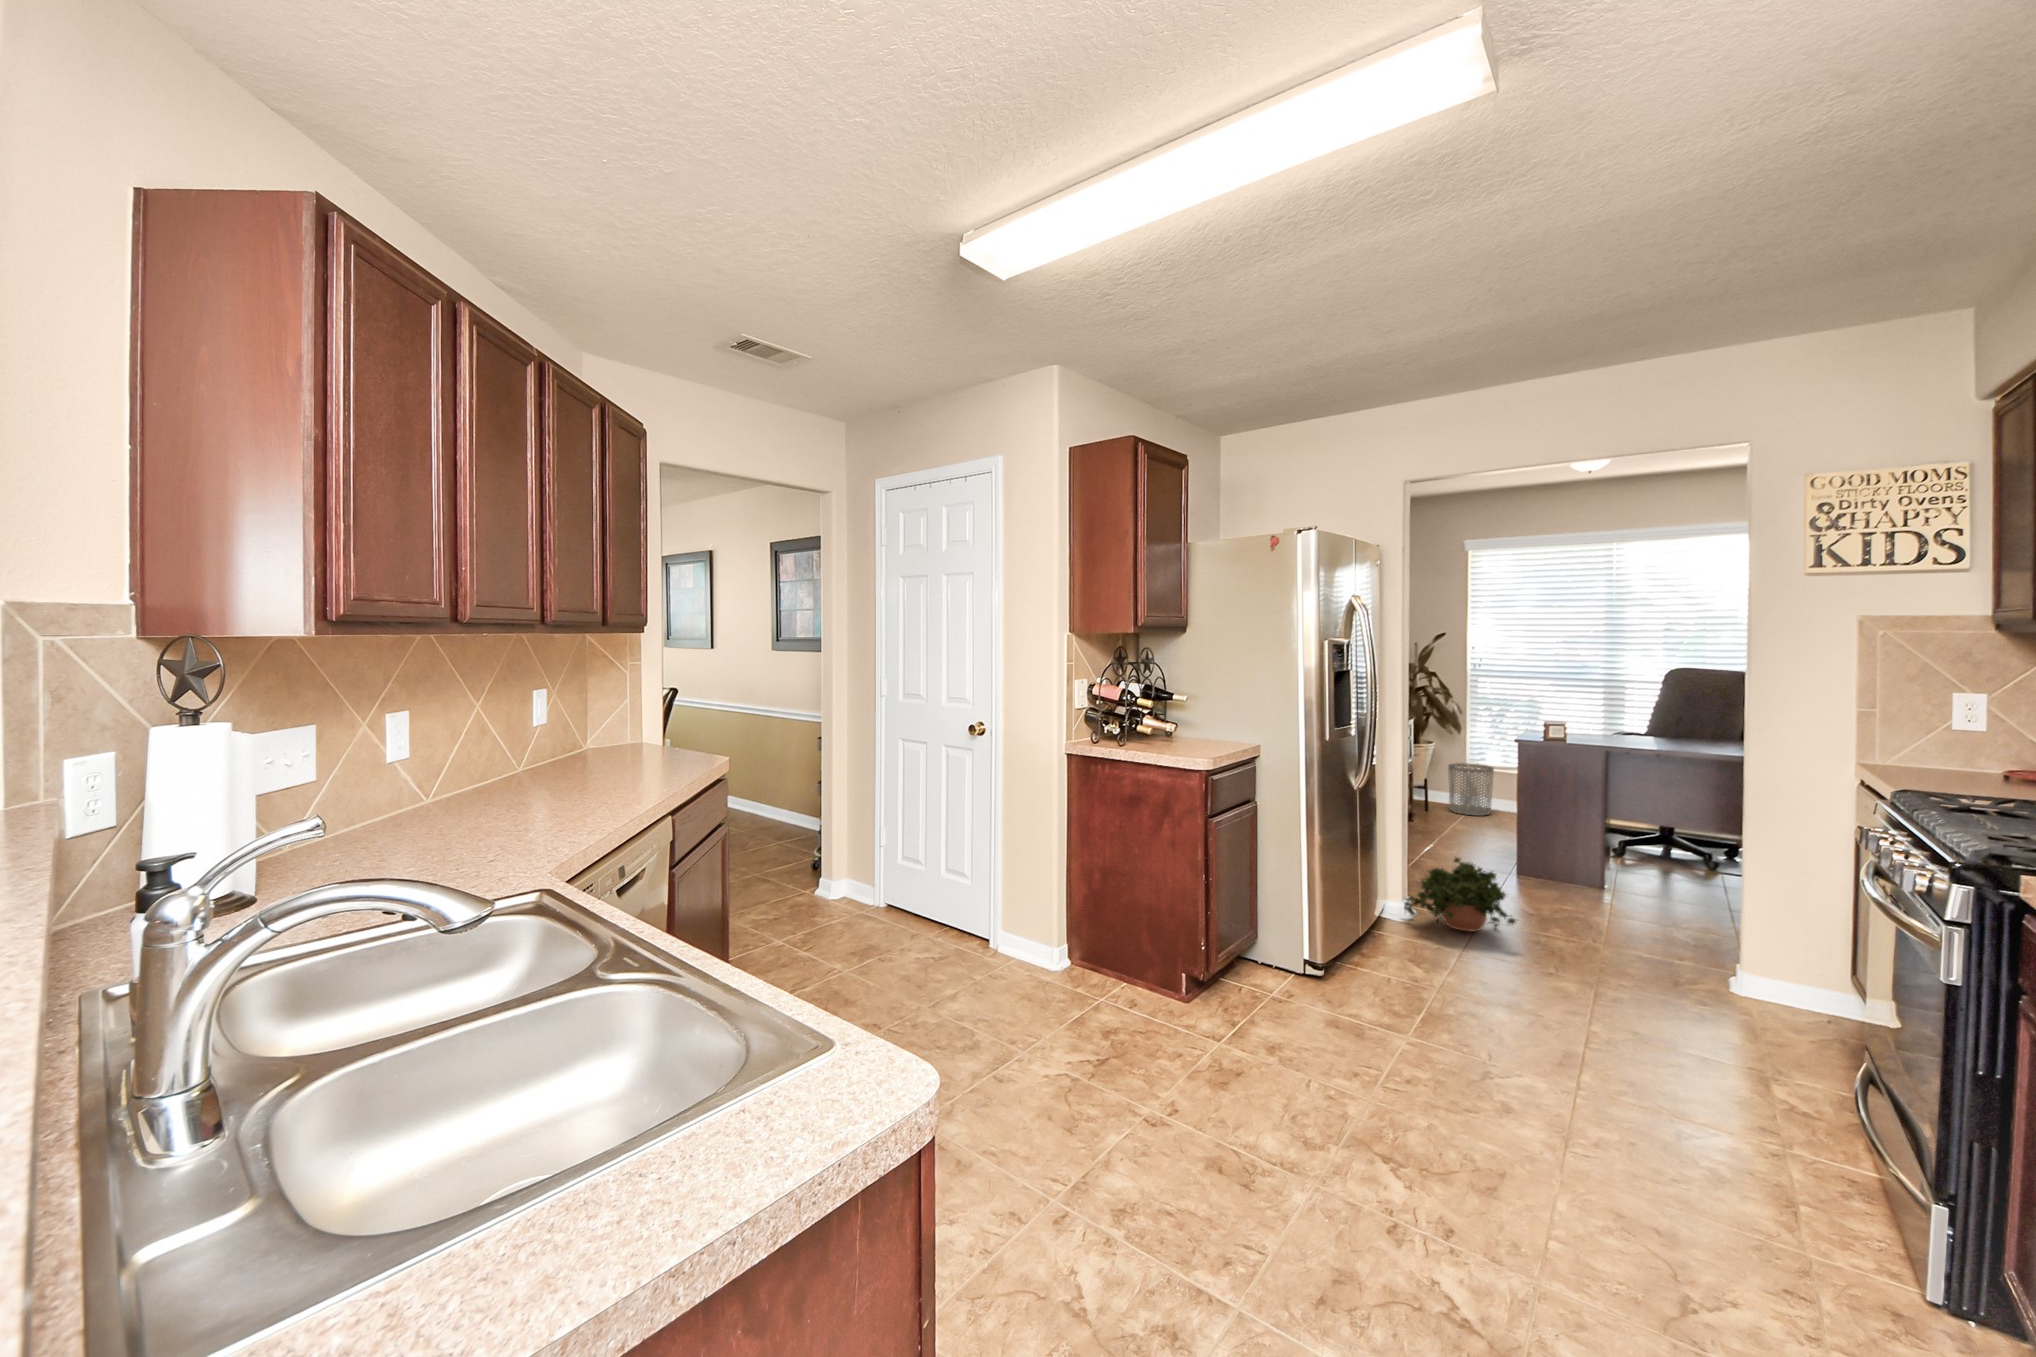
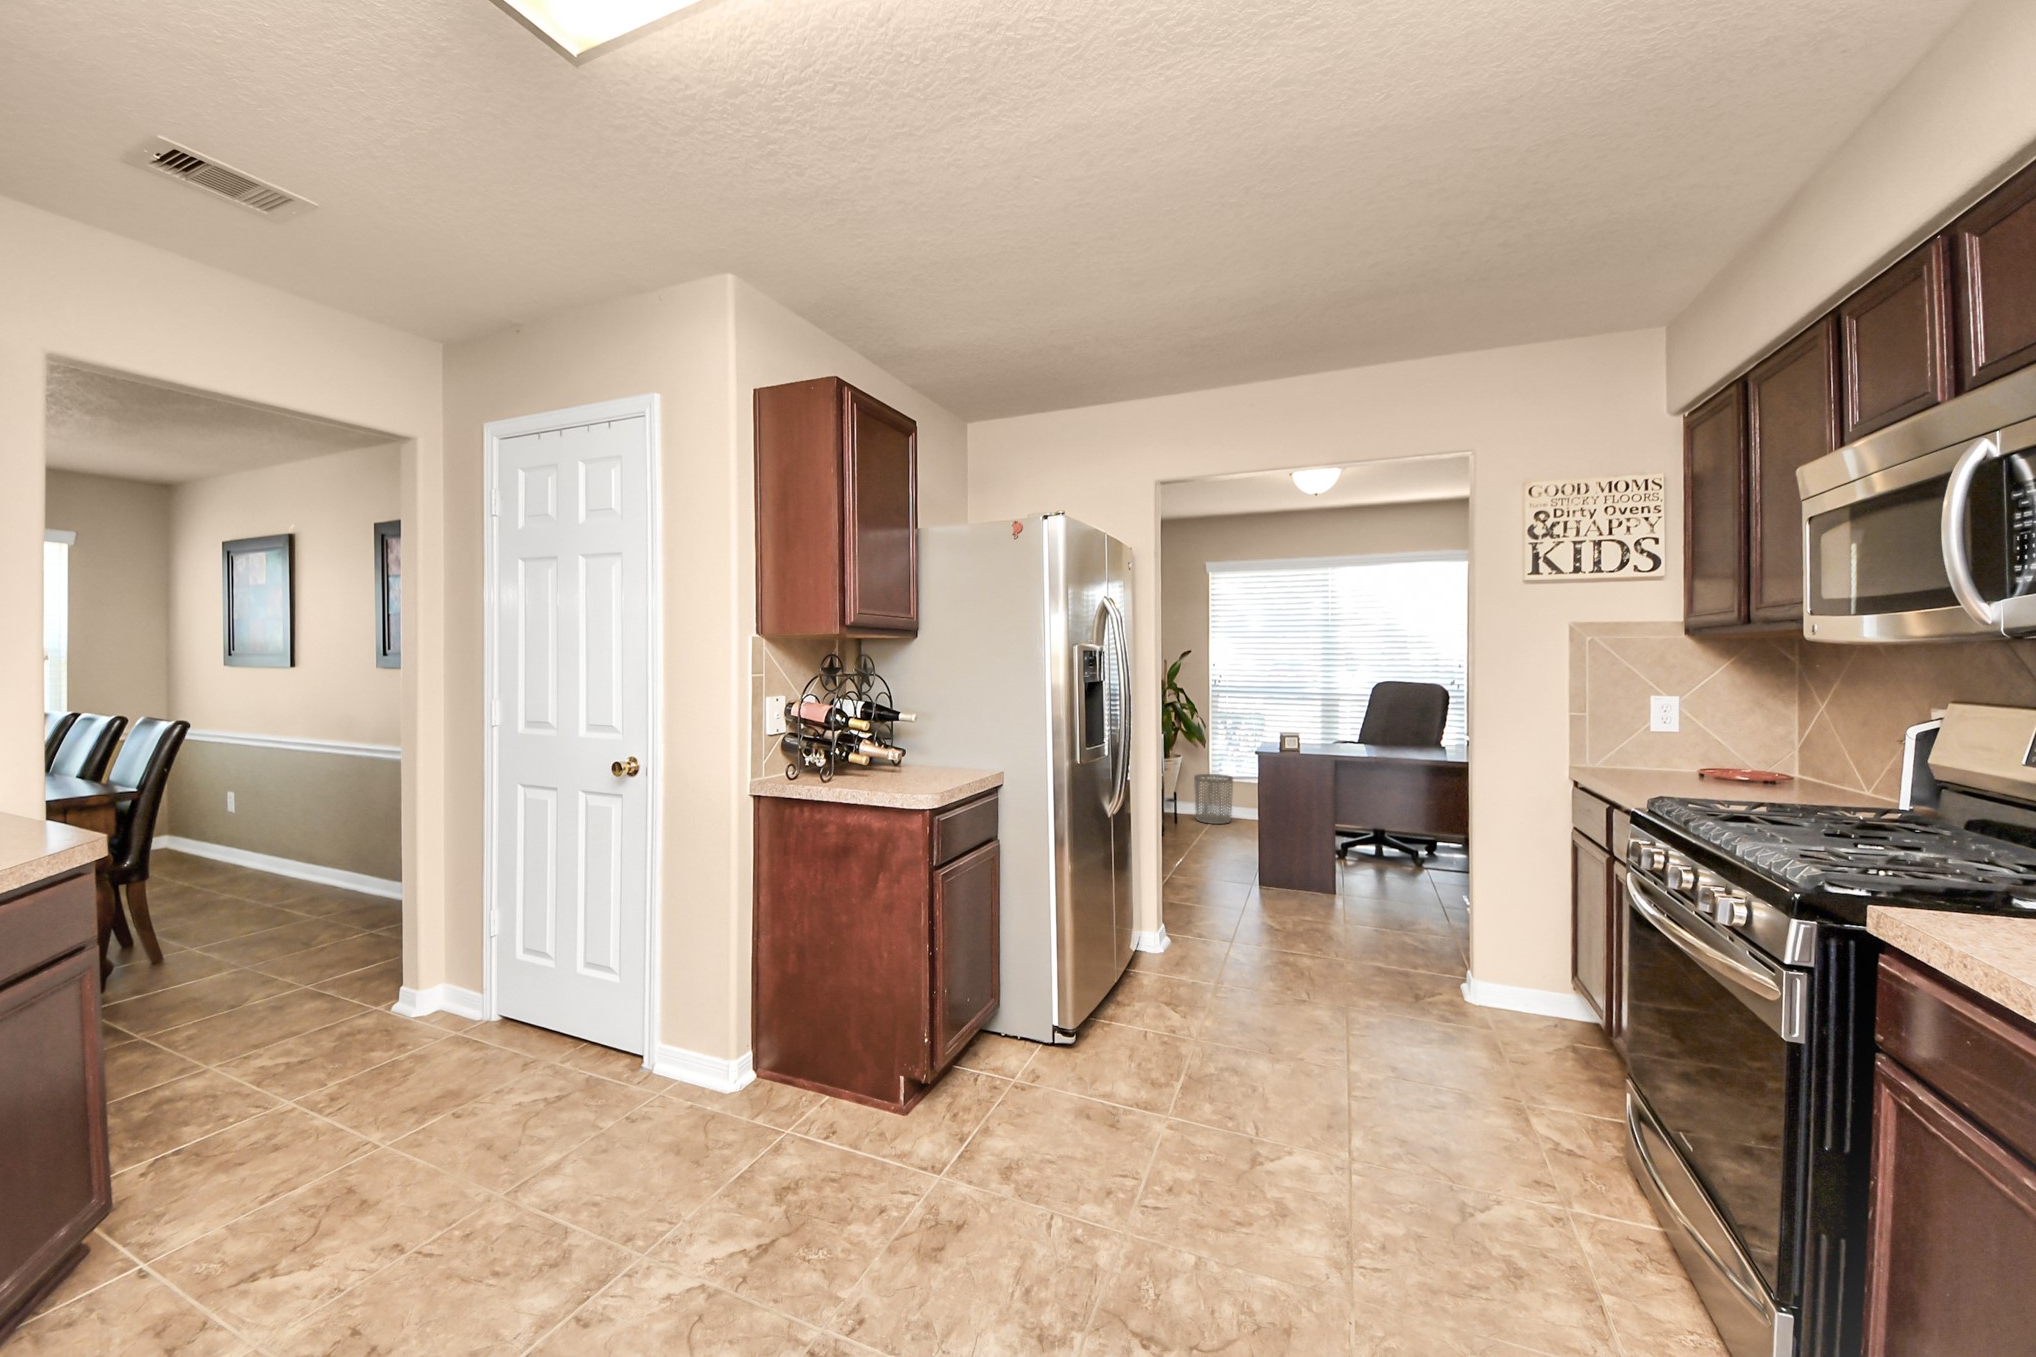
potted plant: present [1404,858,1519,931] -> none [1157,879,1275,963]

